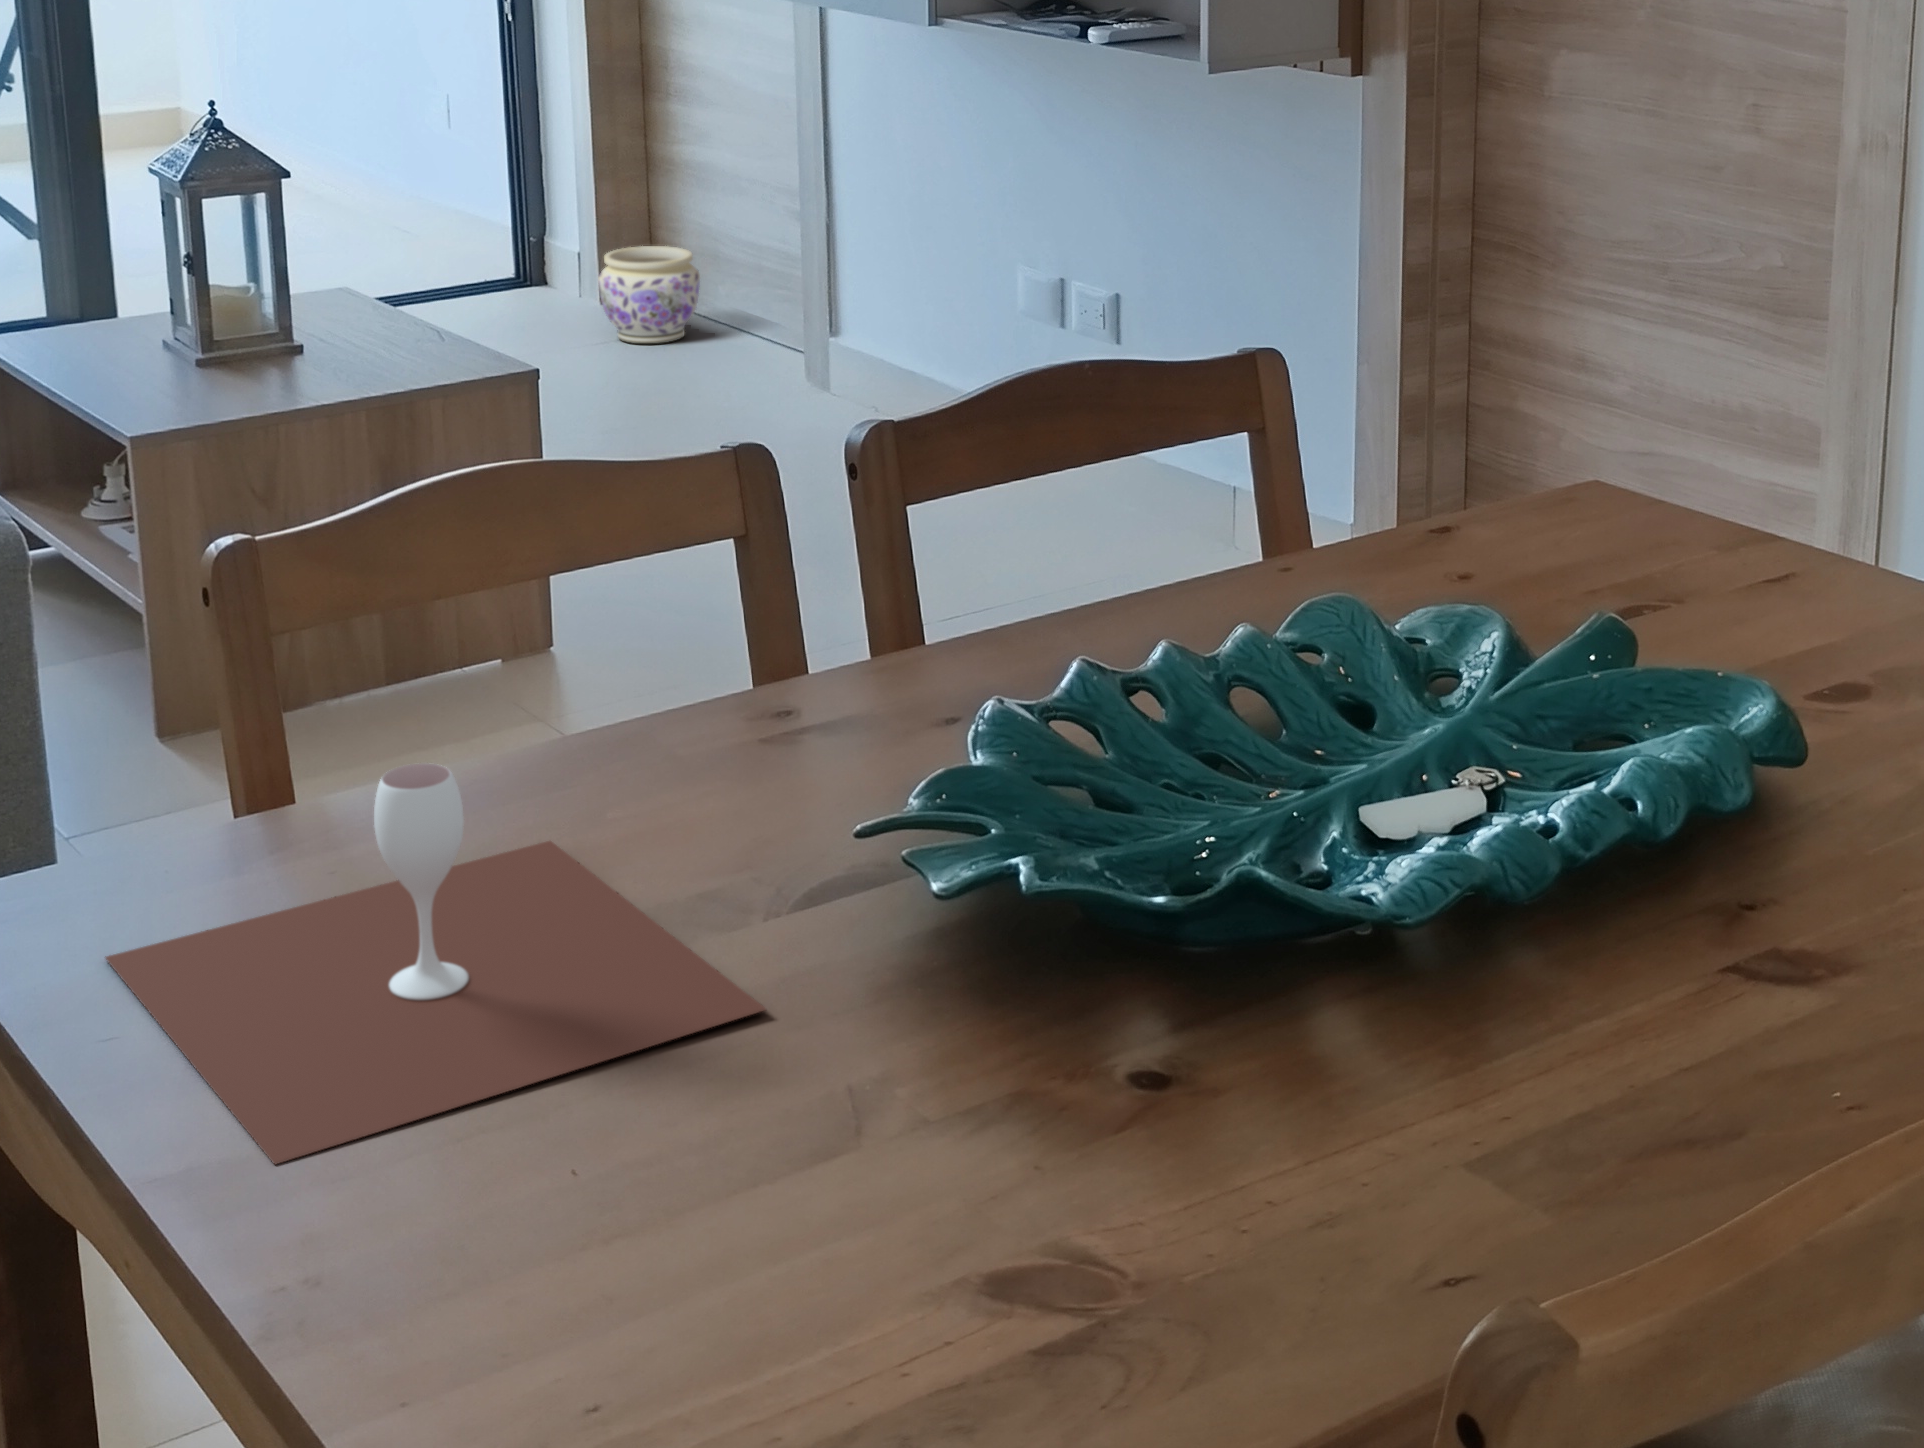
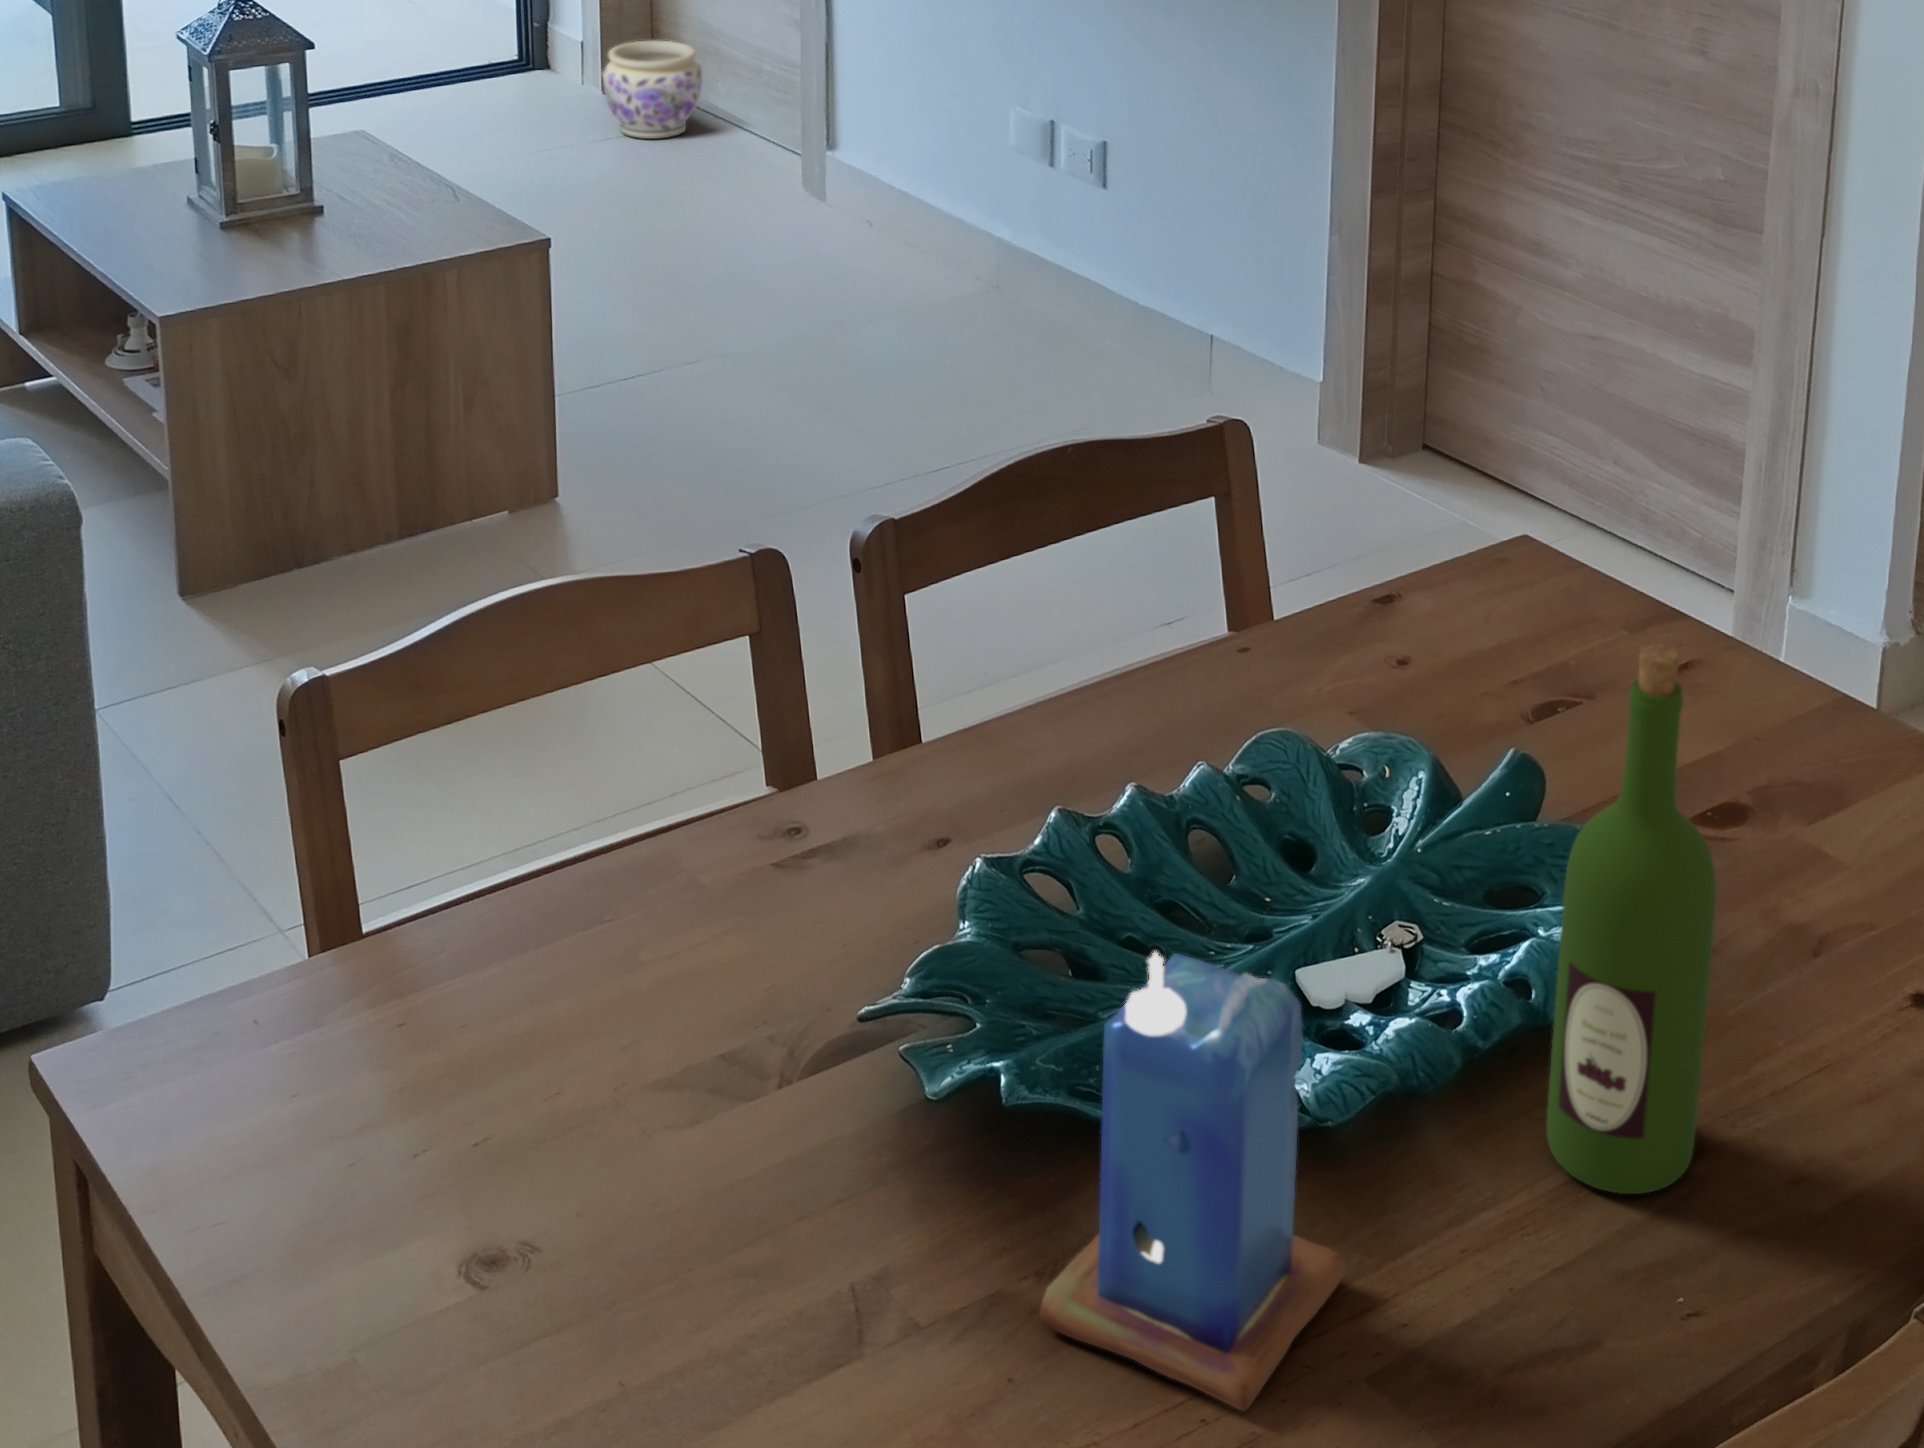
wine bottle: none [1664,323,1865,1000] -> present [1547,644,1716,1194]
candle: none [1066,636,1433,1185] -> present [1039,952,1345,1412]
wine glass: present [105,763,766,1164] -> none [217,994,787,1390]

